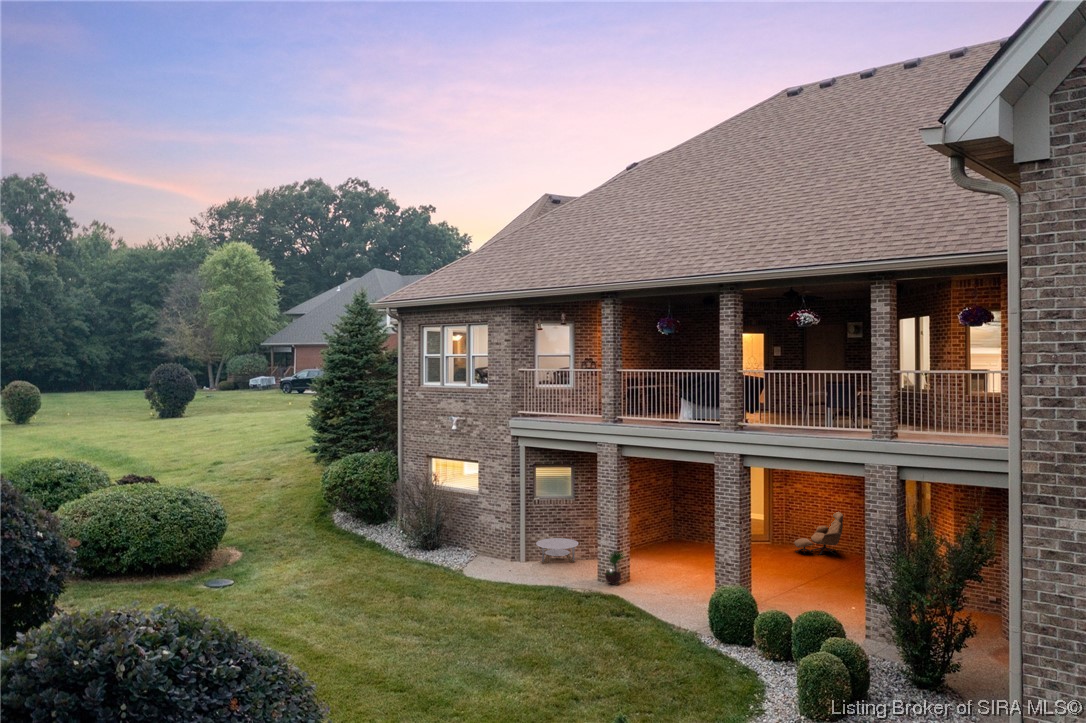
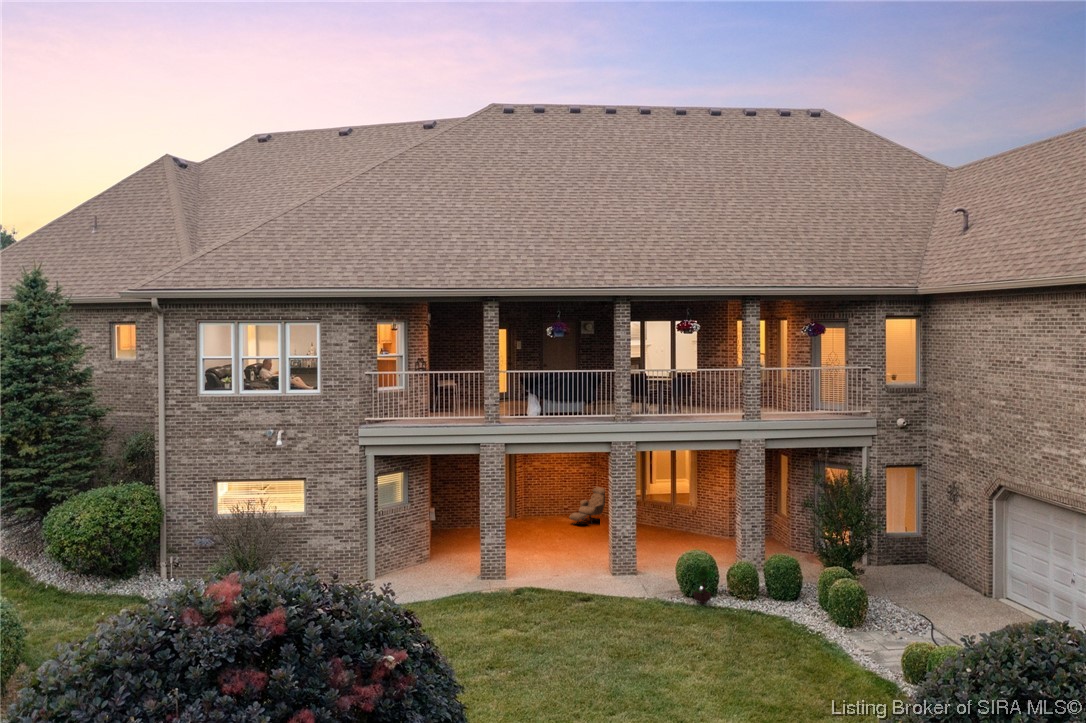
round table: present [536,538,579,564] -> none [392,547,437,577]
potted tree: present [605,551,625,584] -> present [694,568,712,603]

